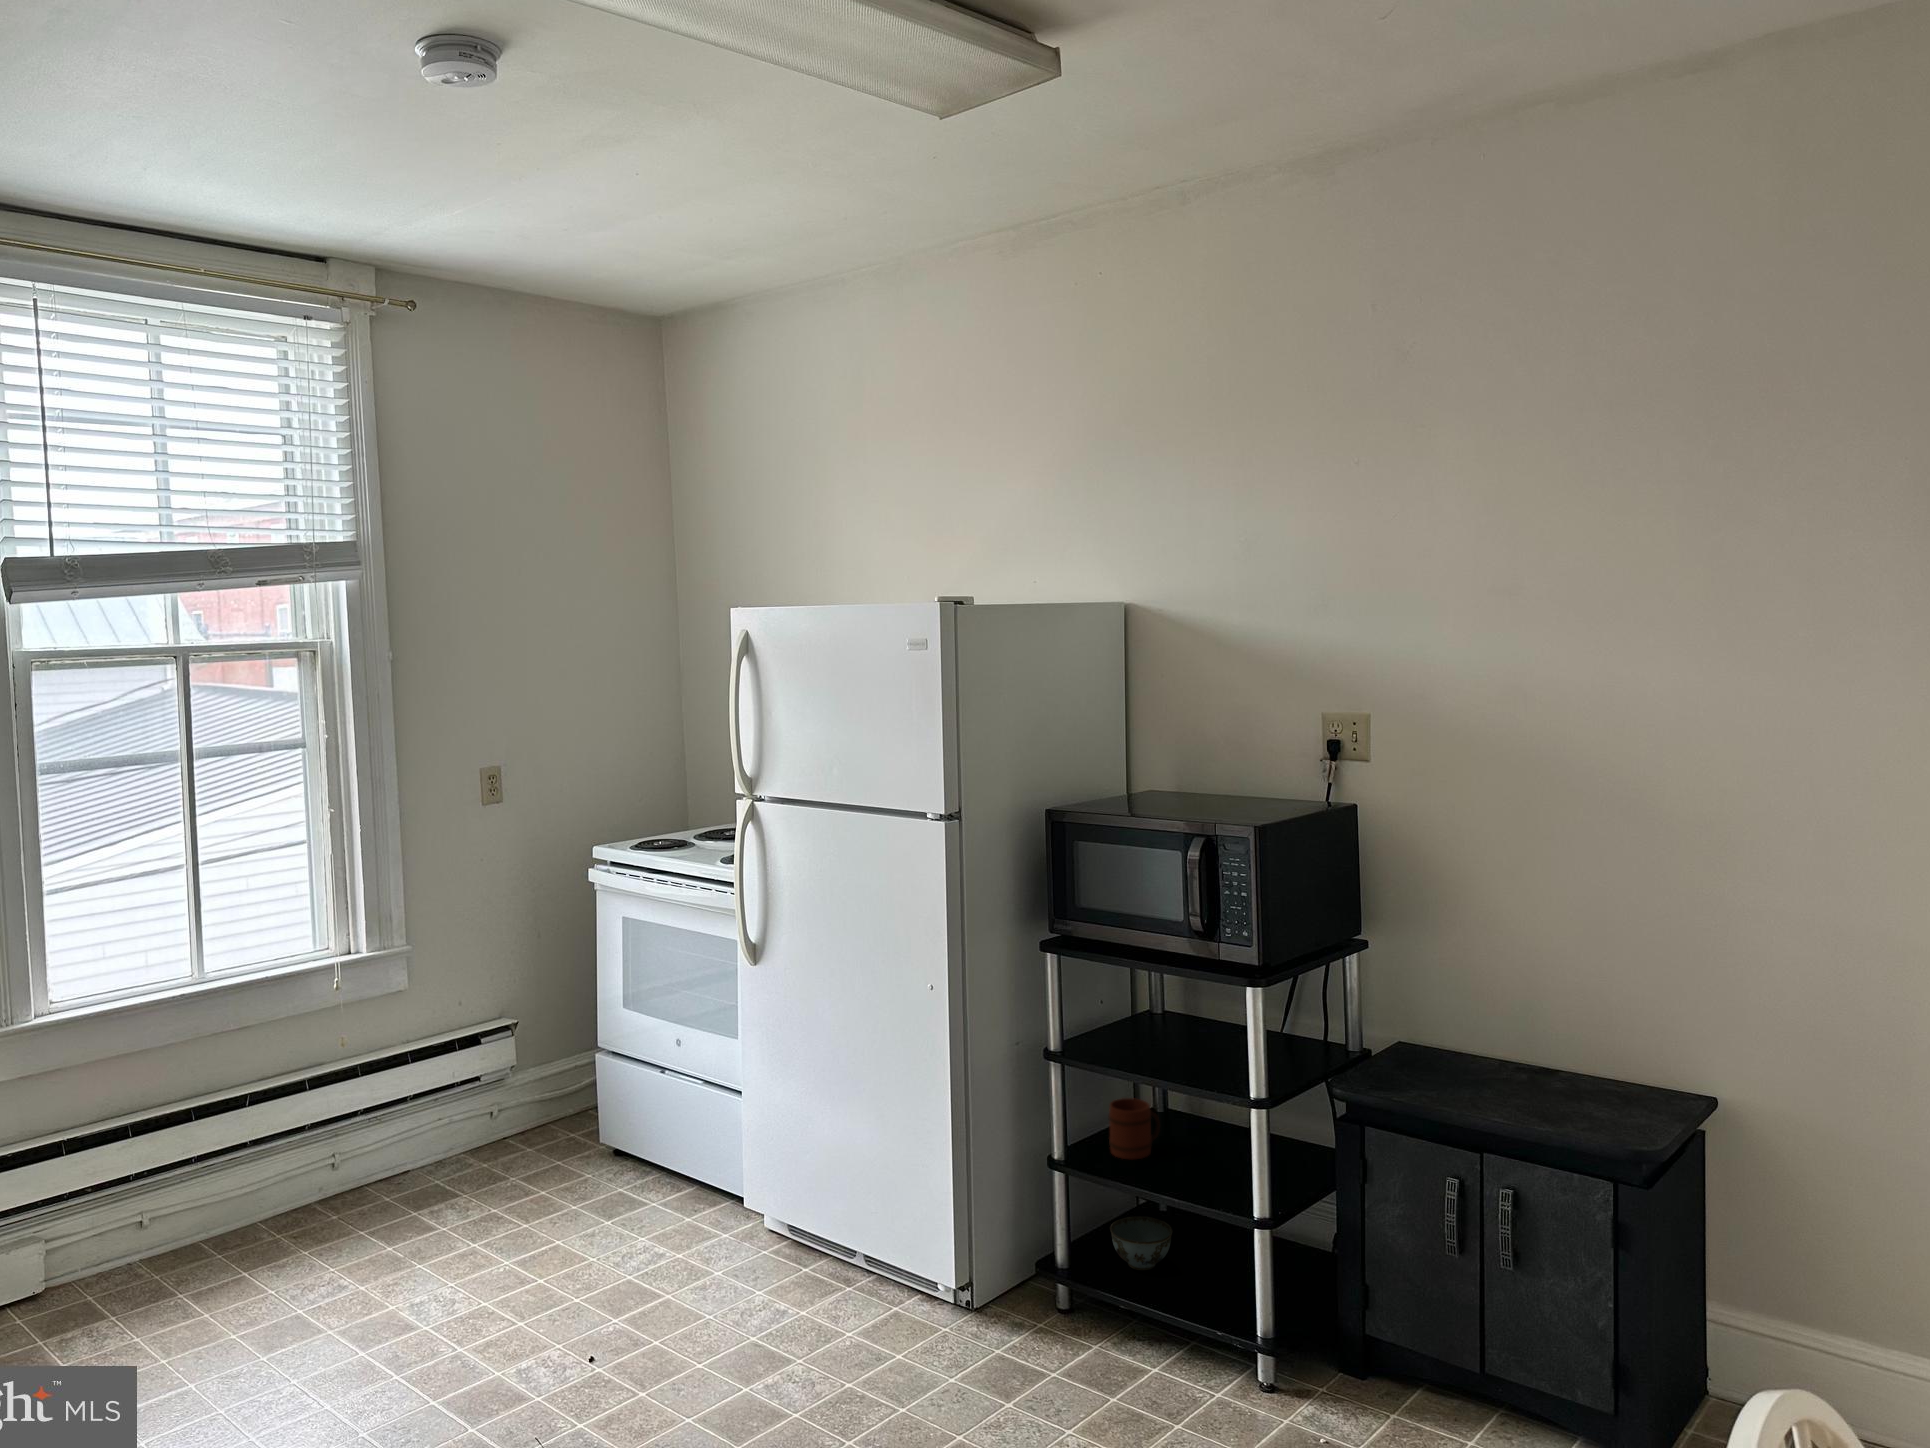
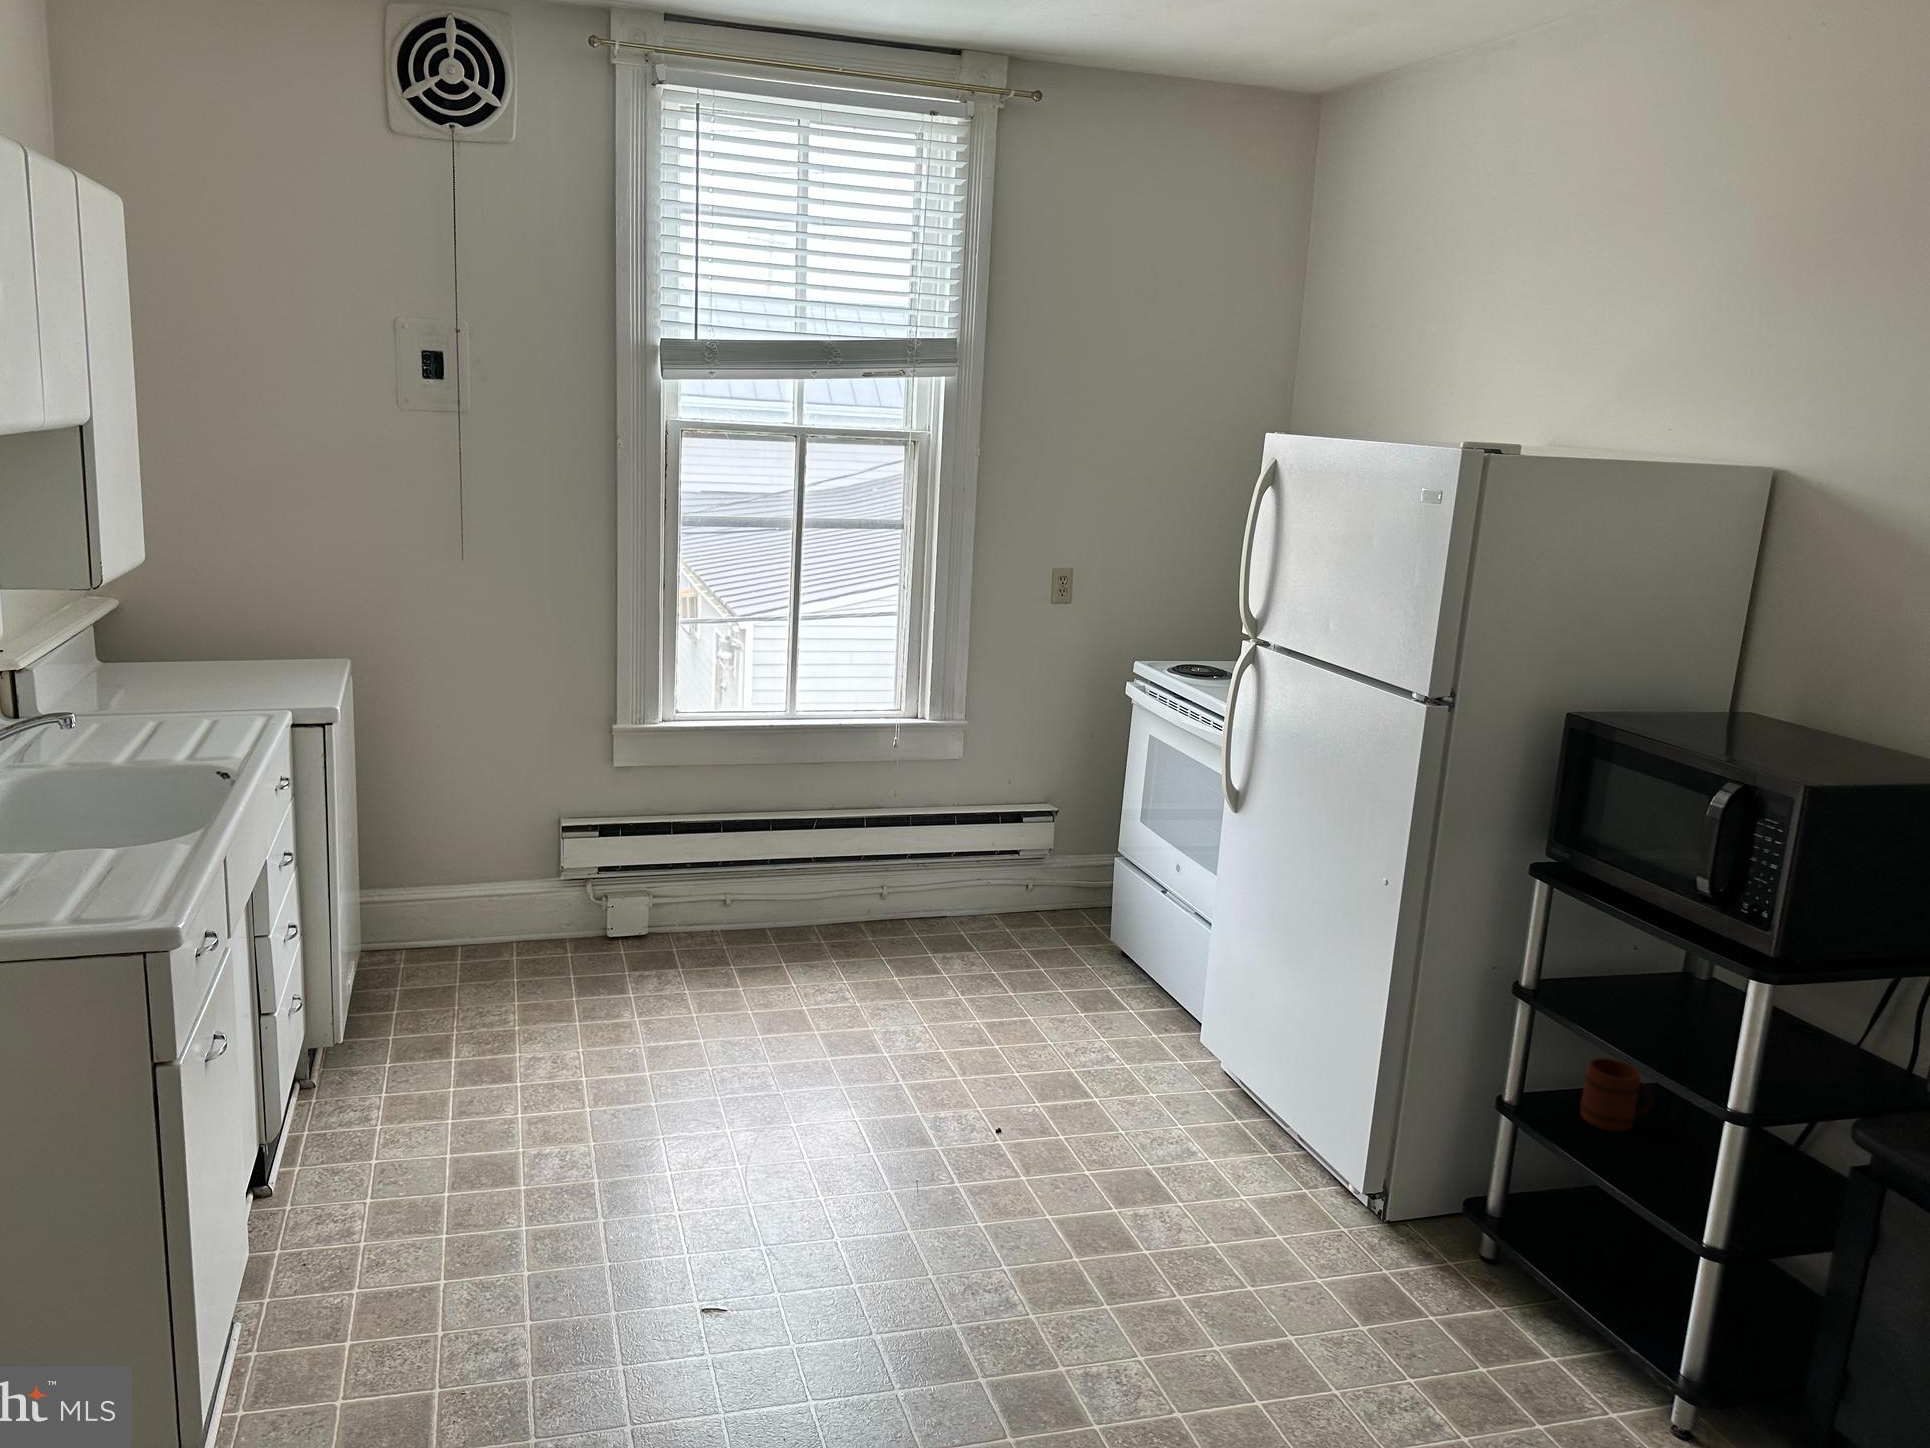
bowl: present [1110,1216,1173,1270] -> none [1560,1187,1639,1252]

